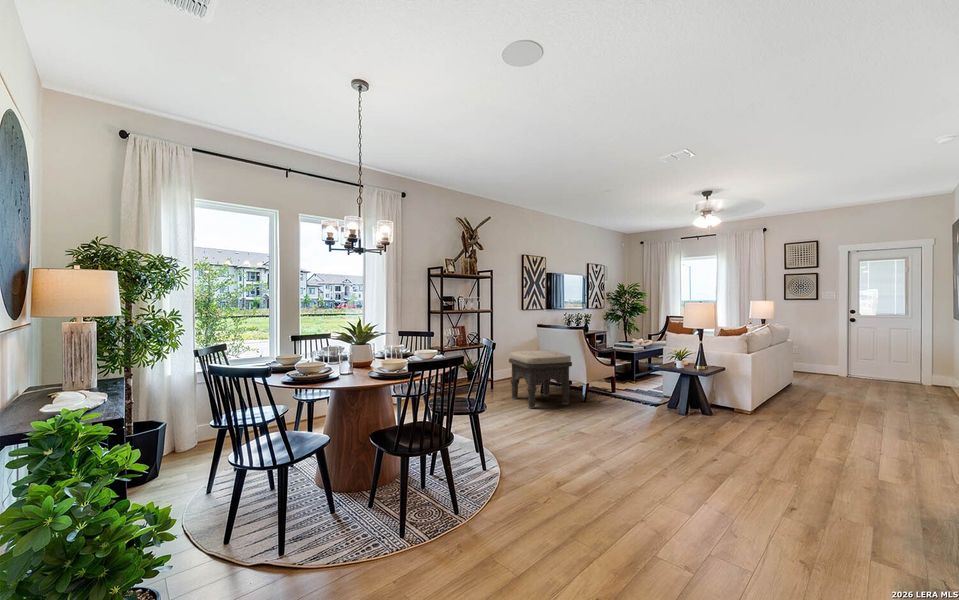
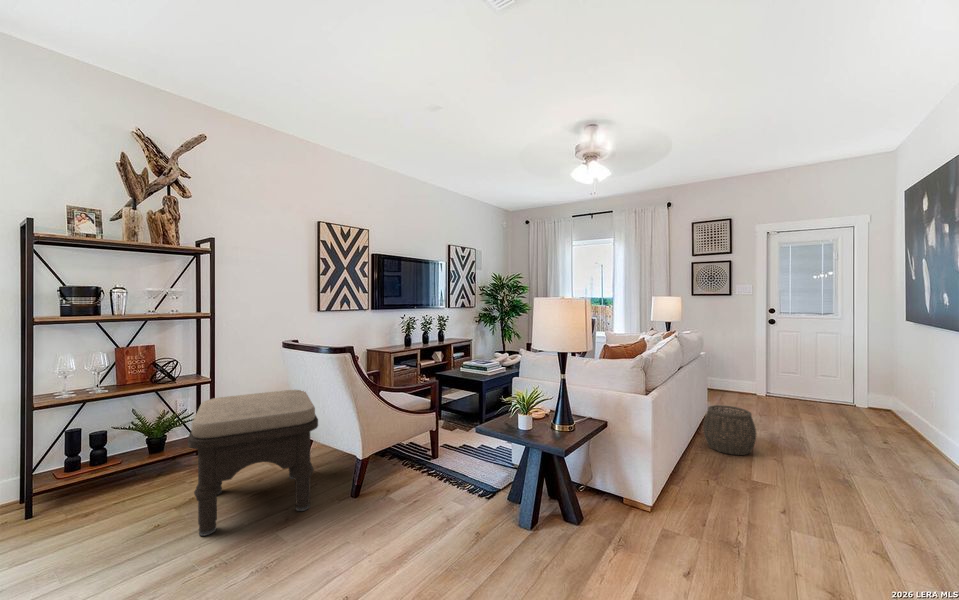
woven basket: none [786,371,822,399] -> present [703,405,756,455]

